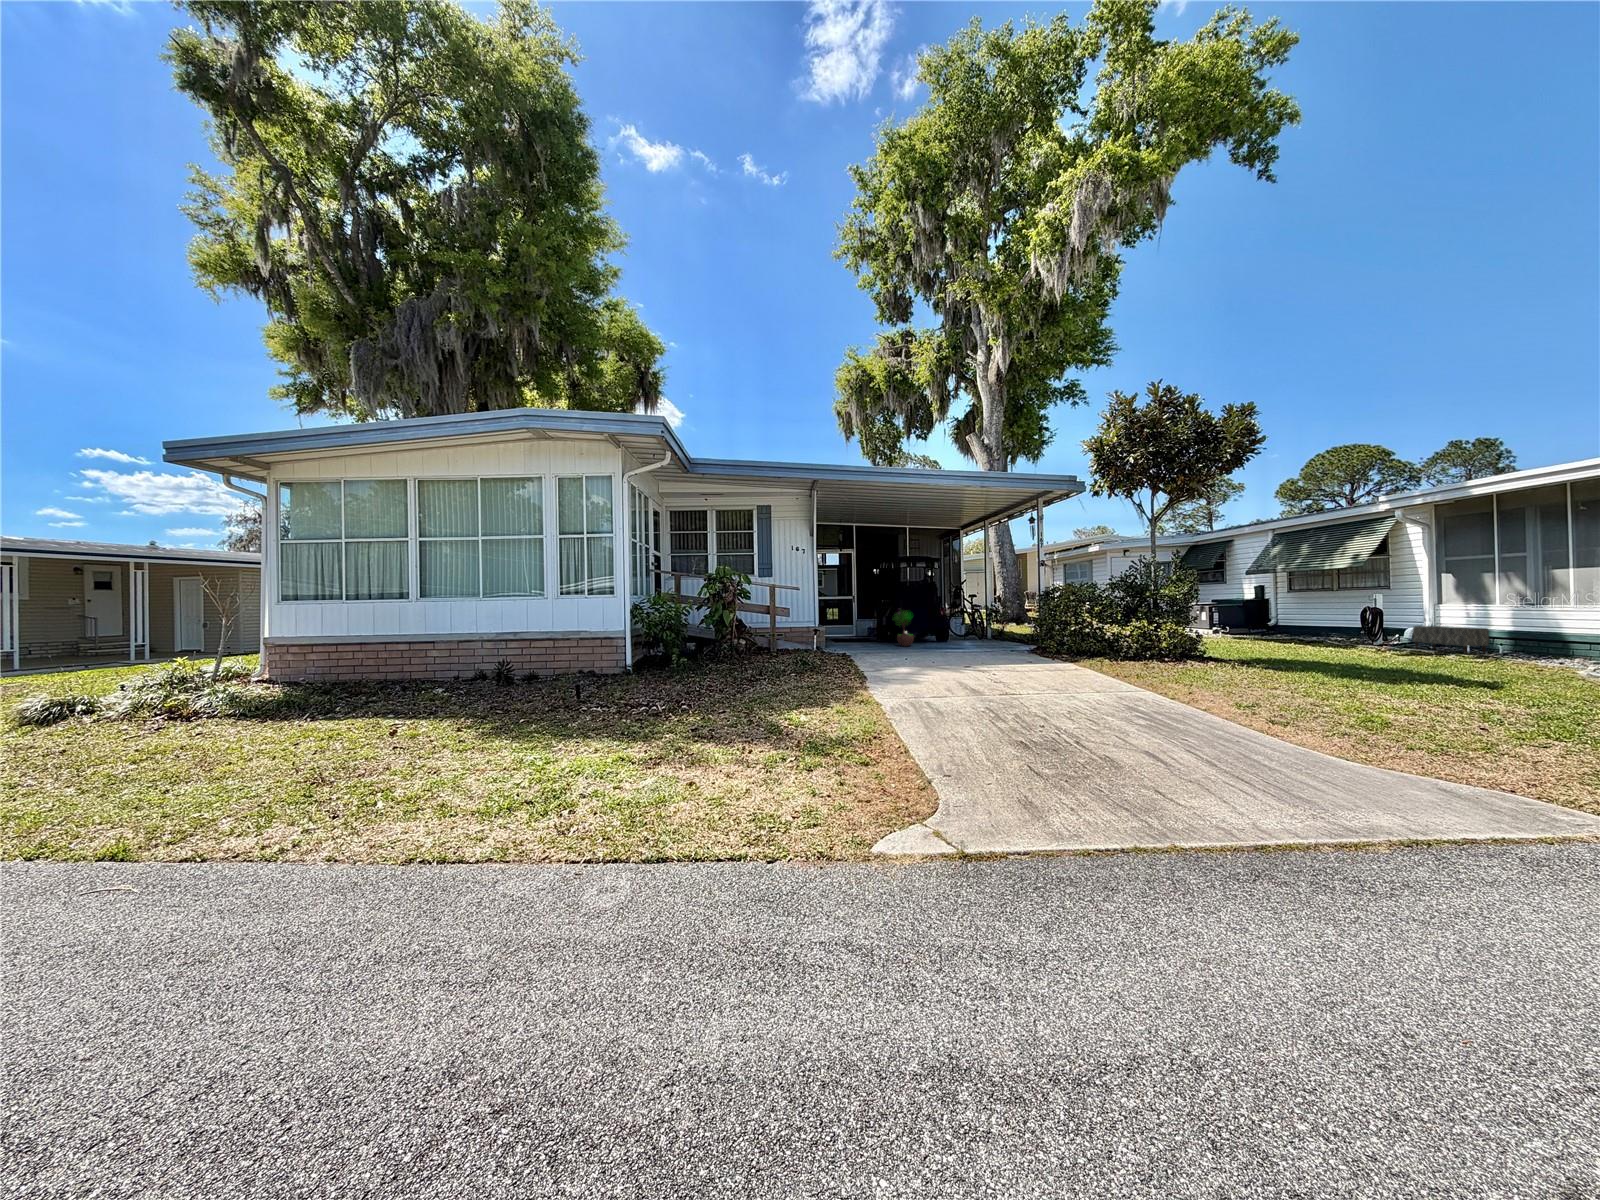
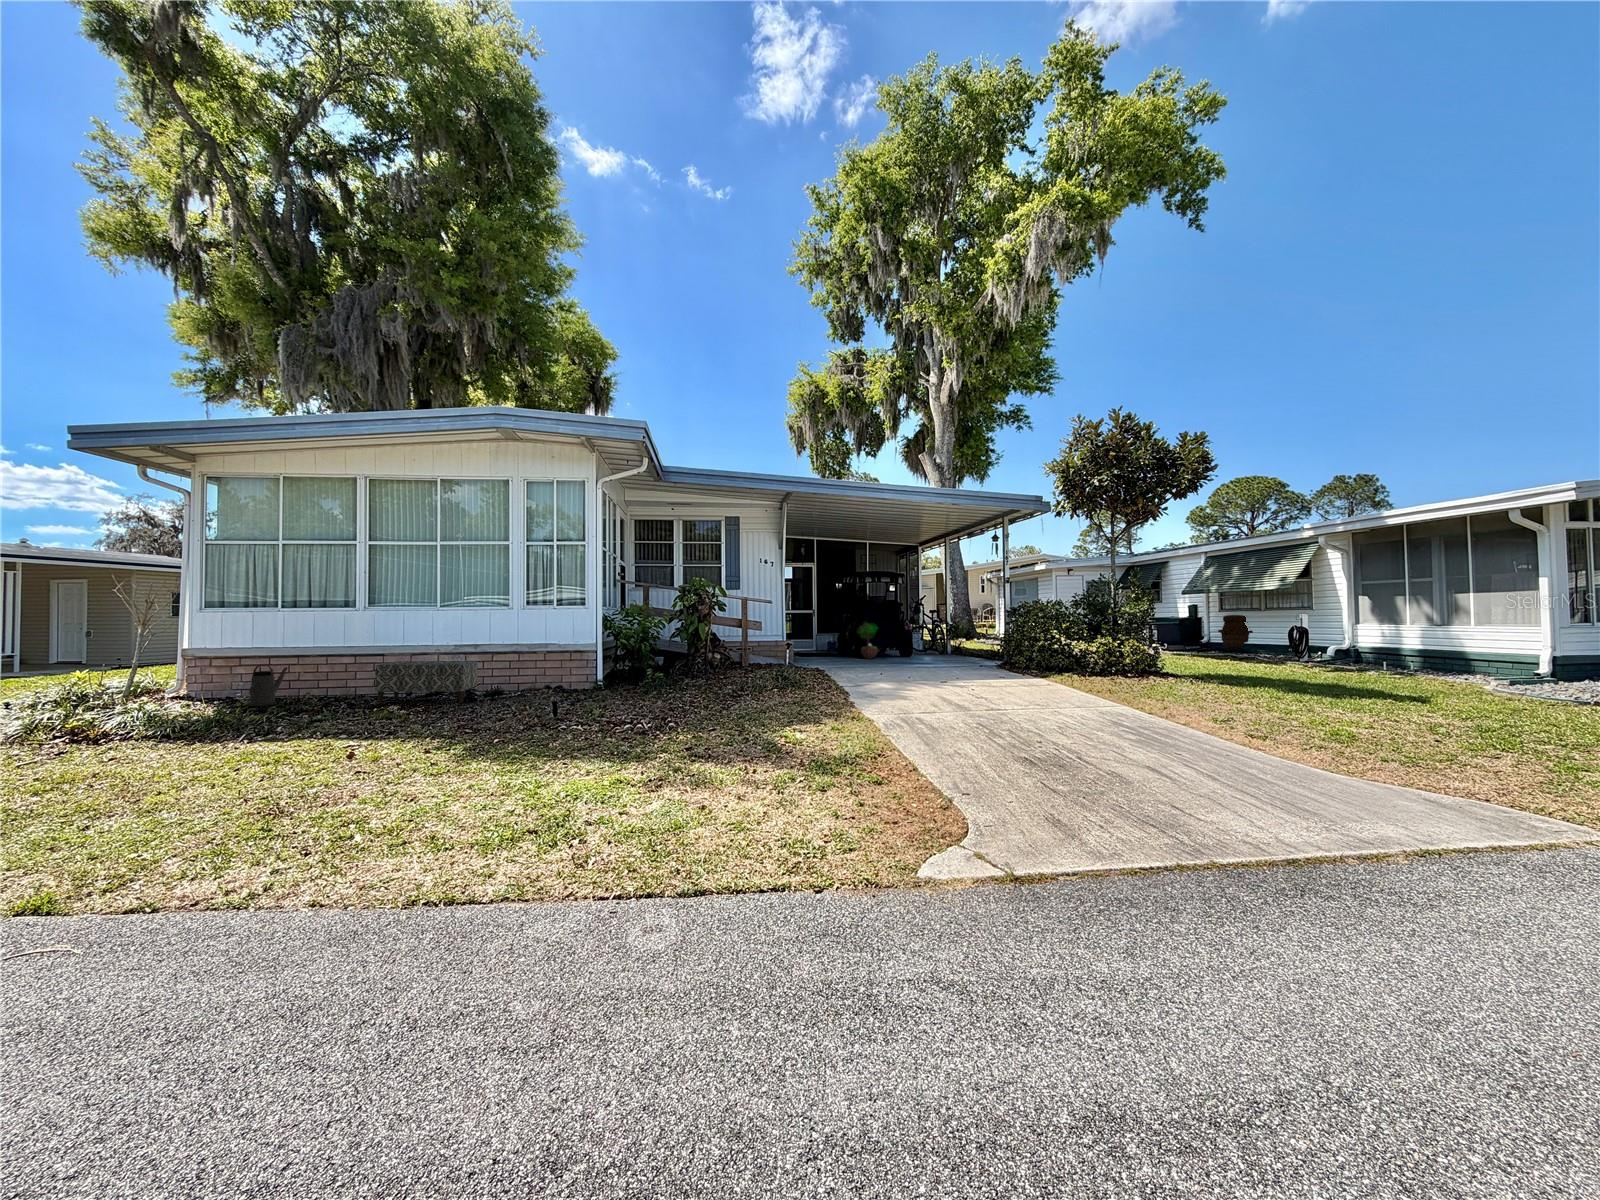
lounge chair: none [1291,598,1331,638] -> present [1218,615,1253,652]
bench: present [1413,626,1489,654] -> present [375,661,478,704]
watering can: none [317,652,351,691] -> present [249,664,287,706]

